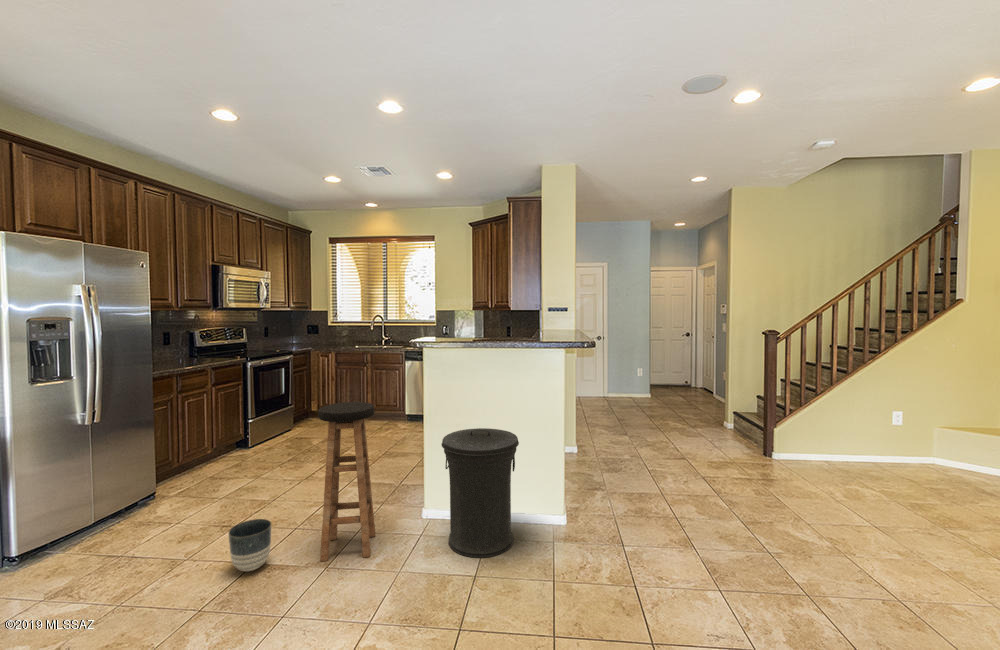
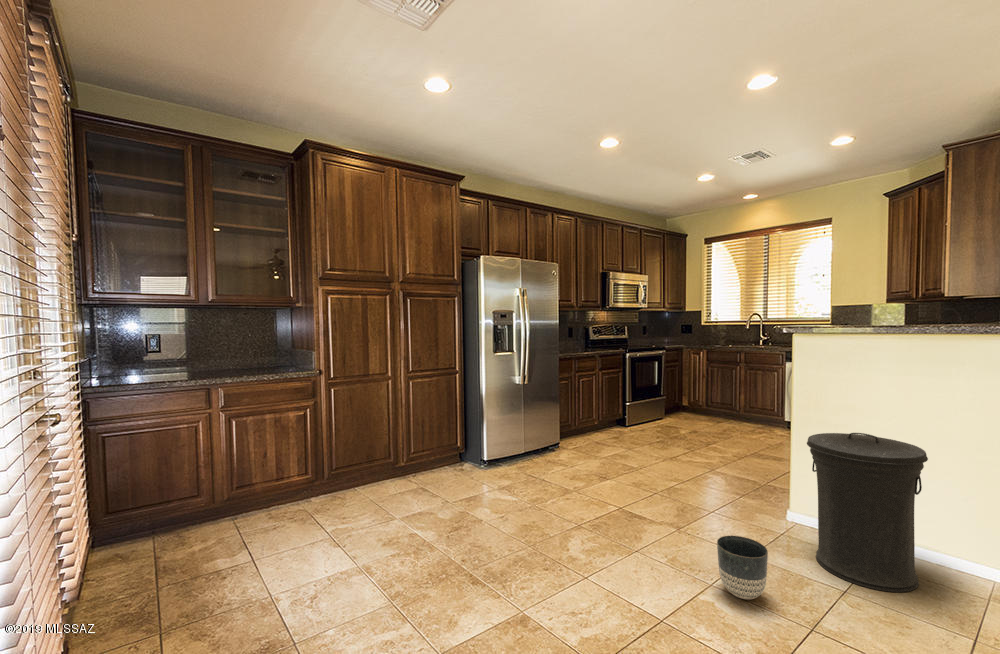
bar stool: present [318,402,376,561] -> none [672,385,730,538]
planter: present [228,519,271,571] -> present [717,536,768,600]

